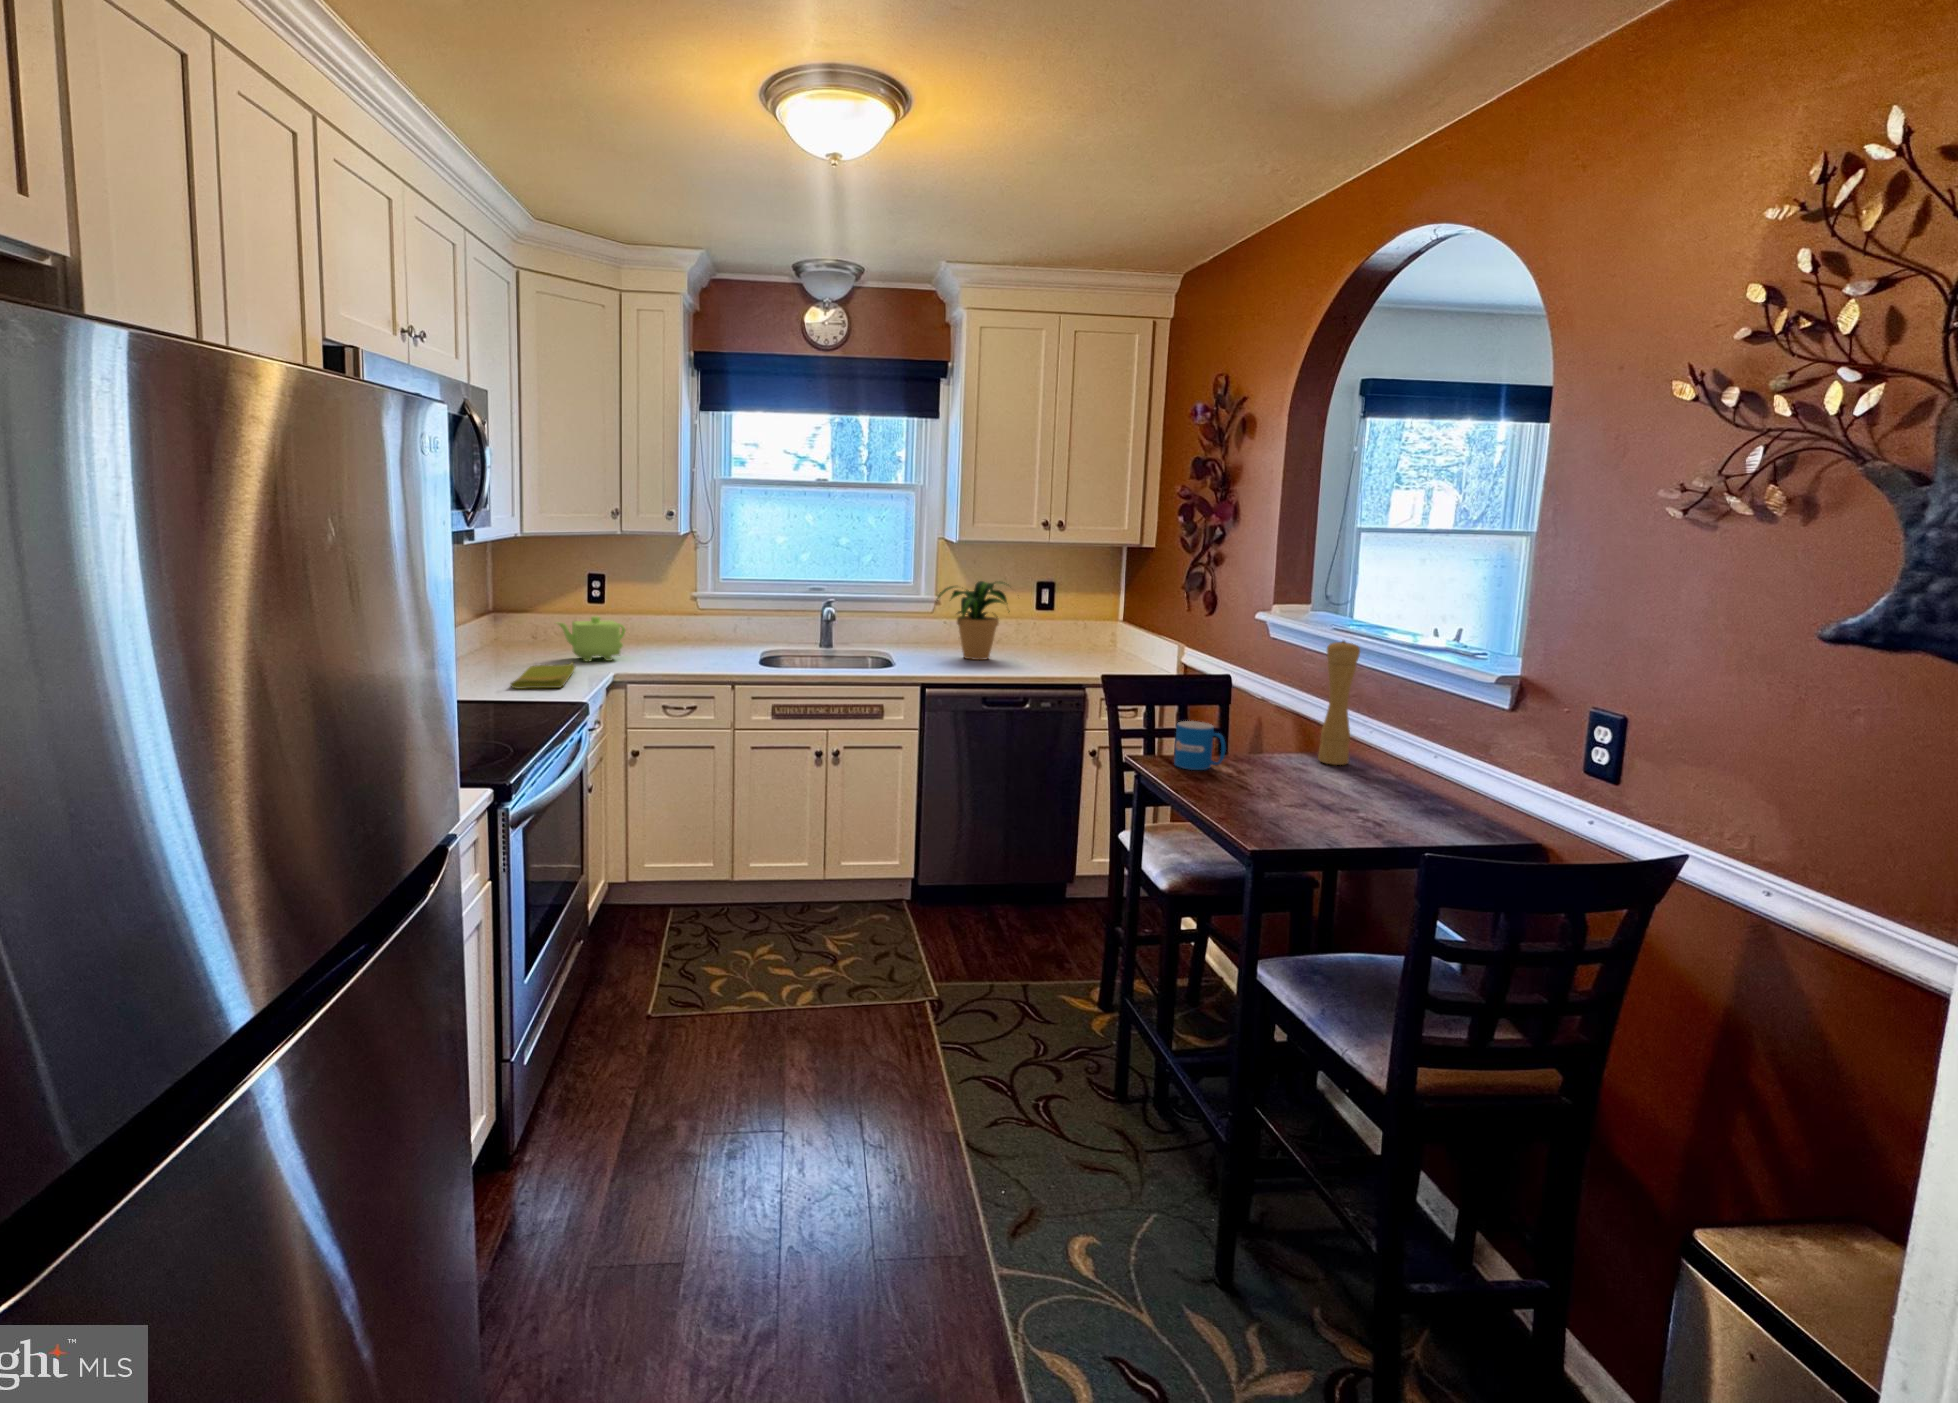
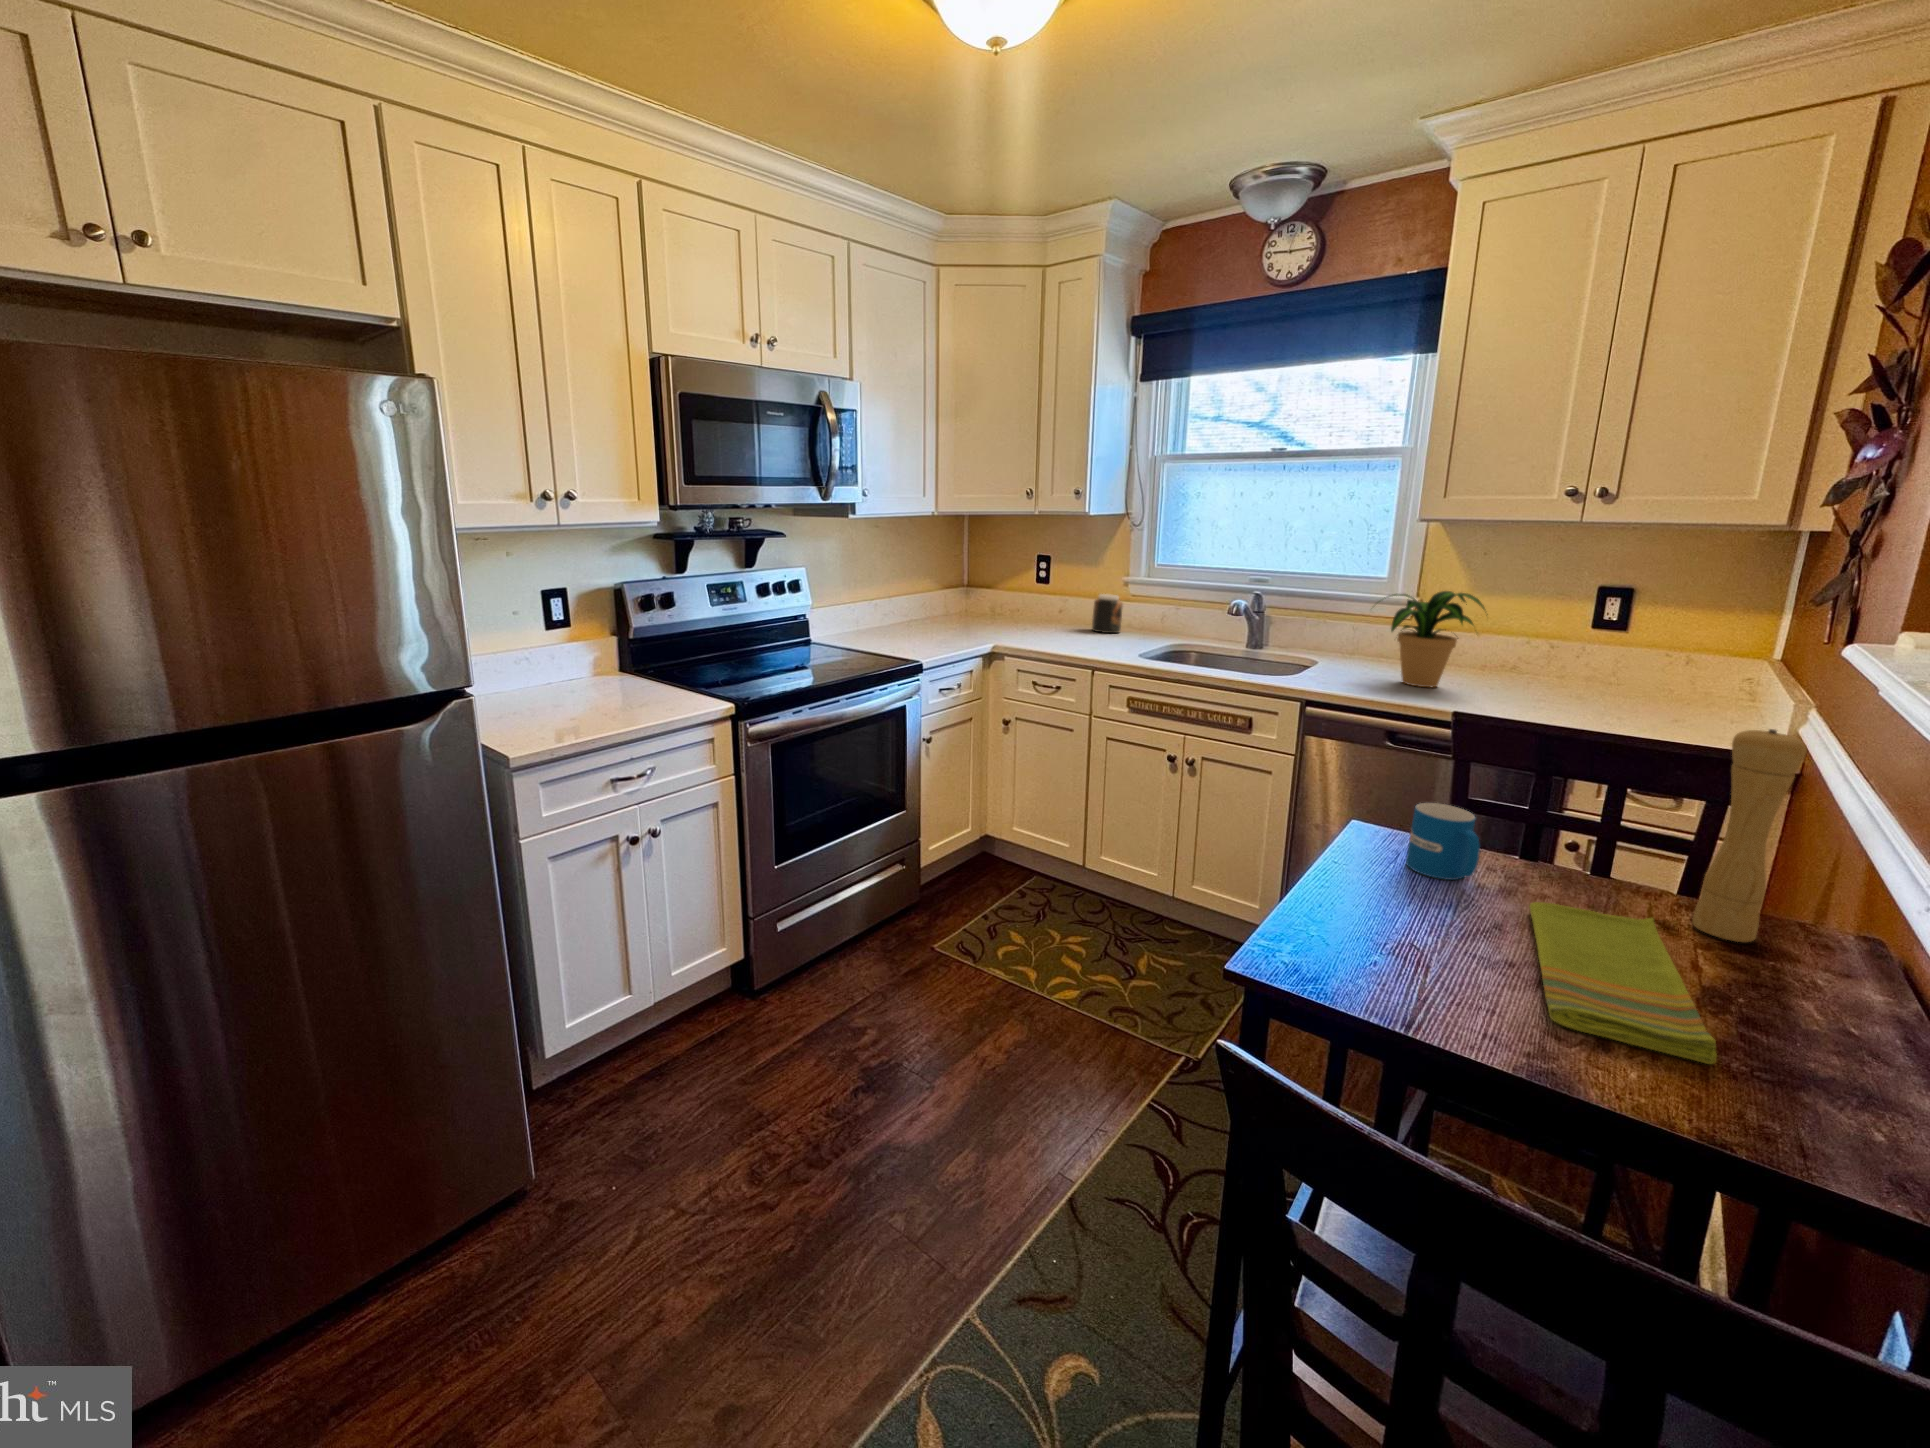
jar: none [664,609,694,648] -> present [1092,594,1123,633]
teapot: present [558,616,625,661] -> none [977,594,1038,636]
dish towel: present [510,662,575,689] -> present [1529,902,1717,1064]

